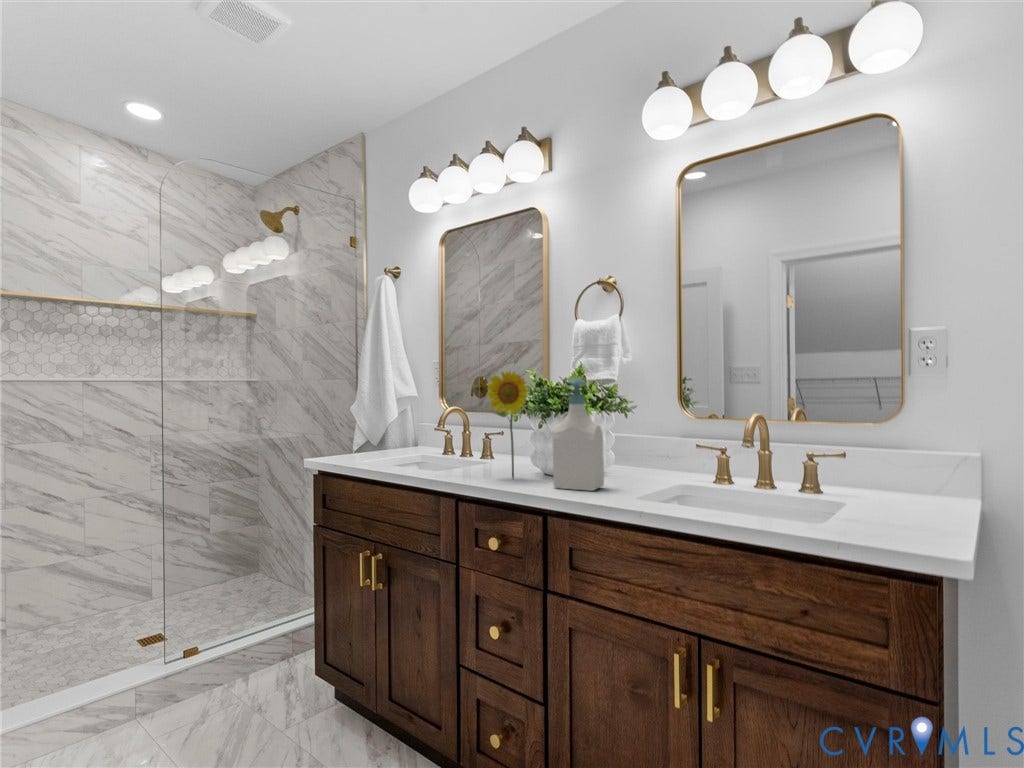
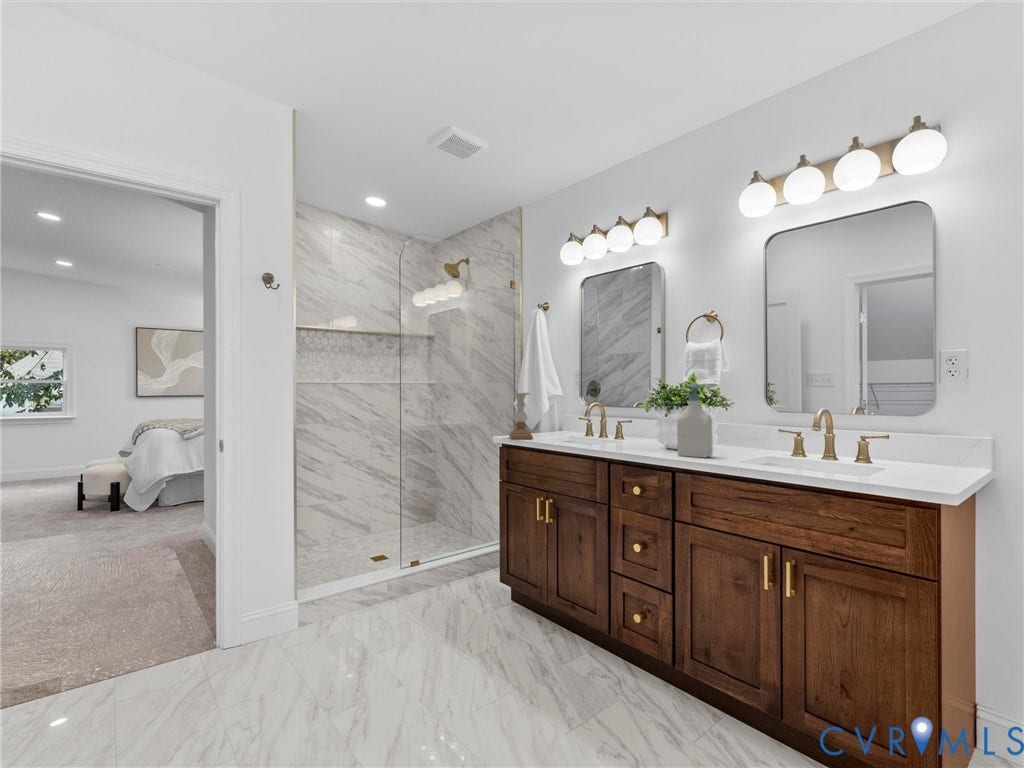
flower: present [486,371,529,478] -> none [629,378,660,450]
candle holder: none [330,394,363,463] -> present [509,393,533,439]

